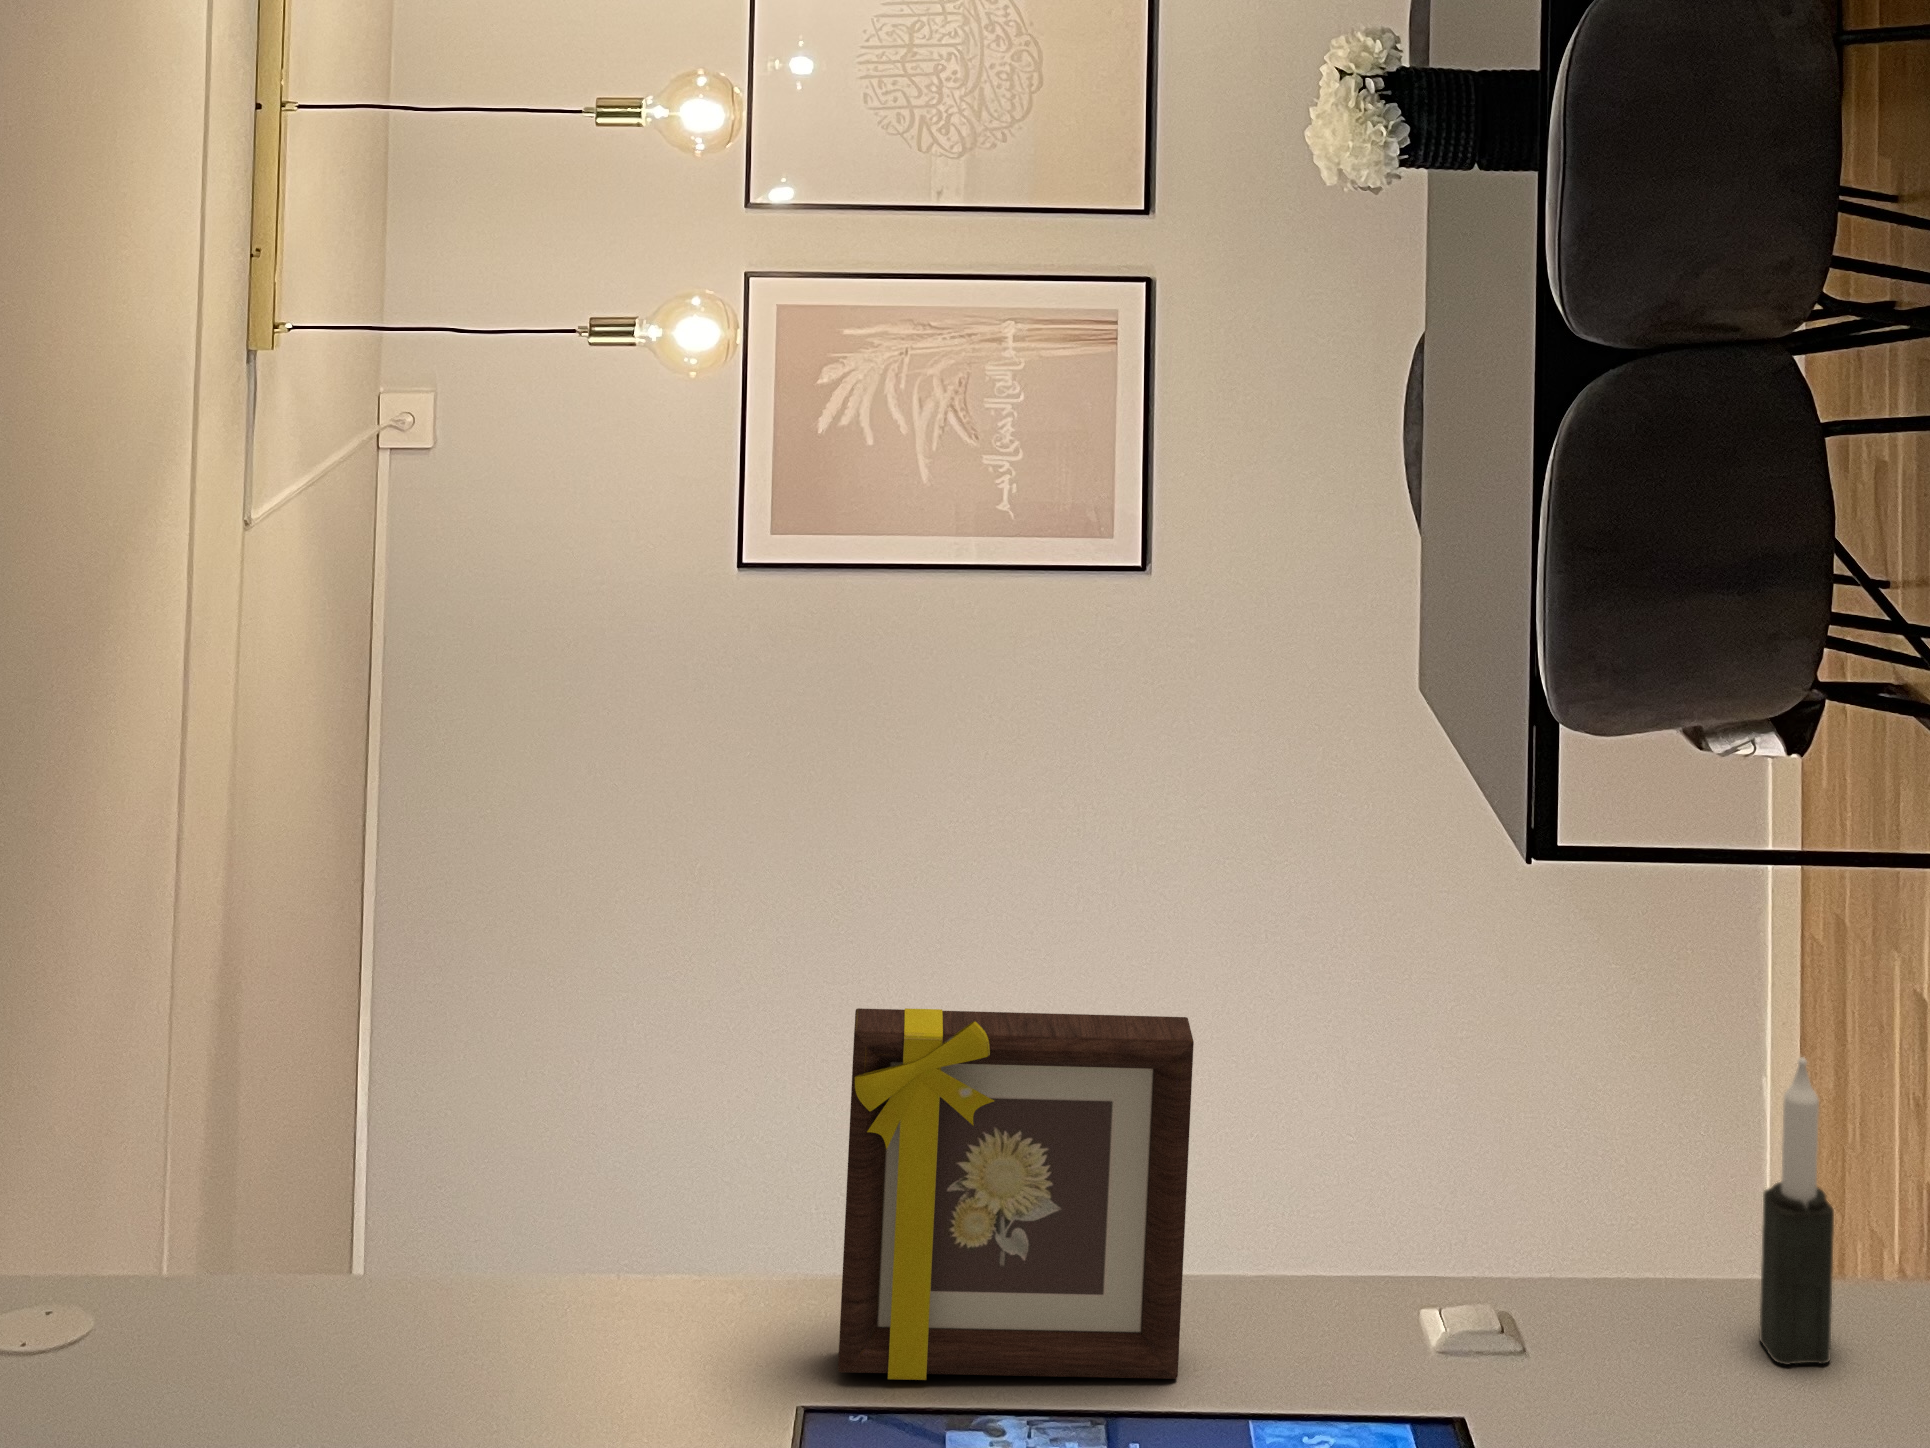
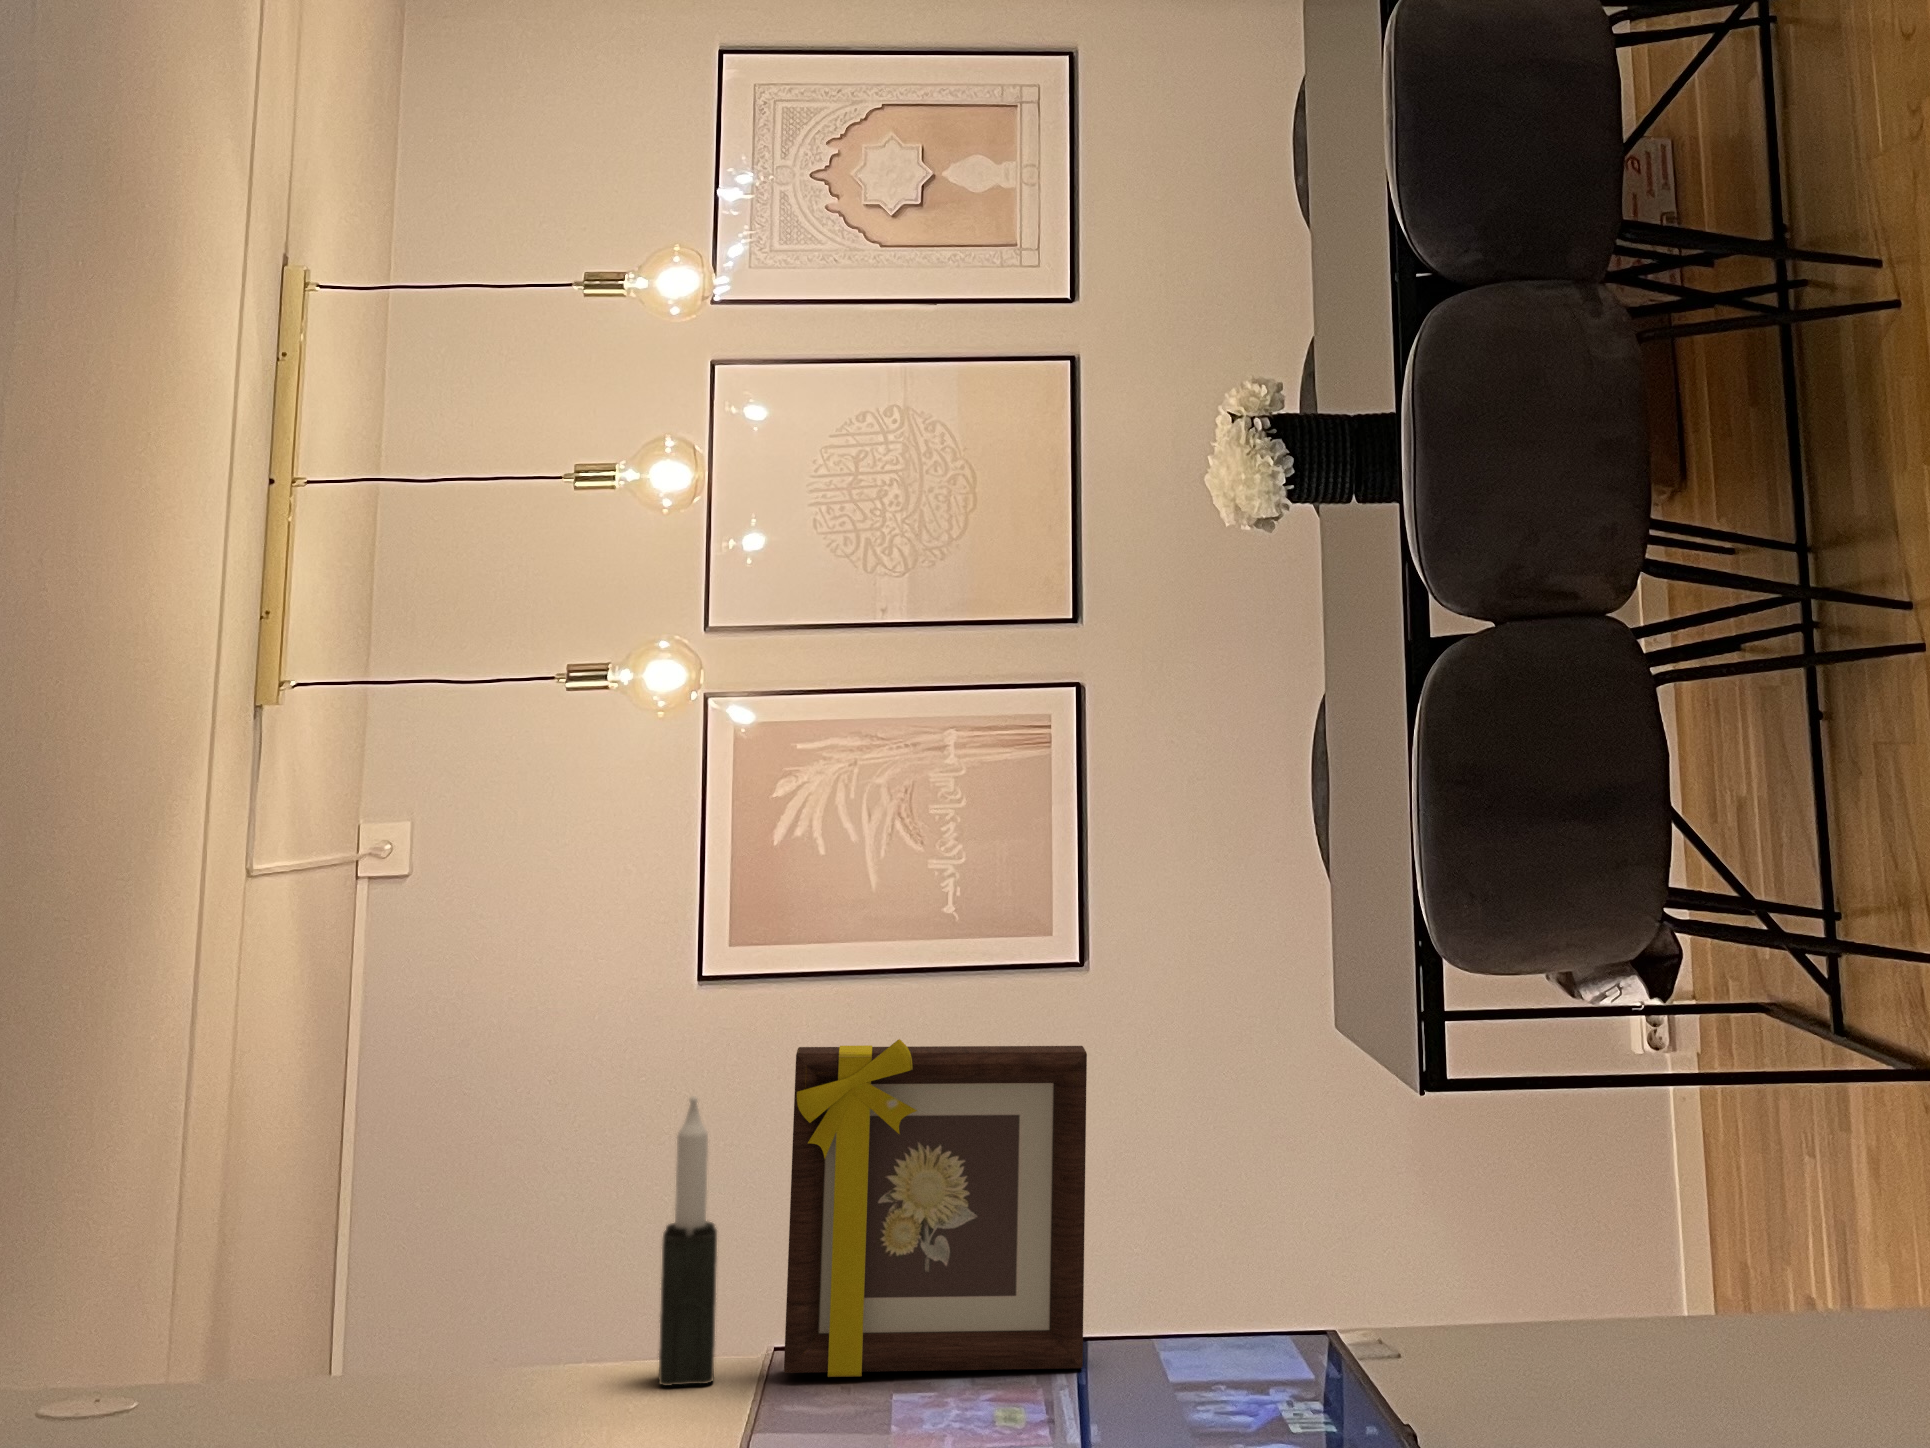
candle: present [1760,1057,1834,1365] -> present [659,1096,717,1386]

